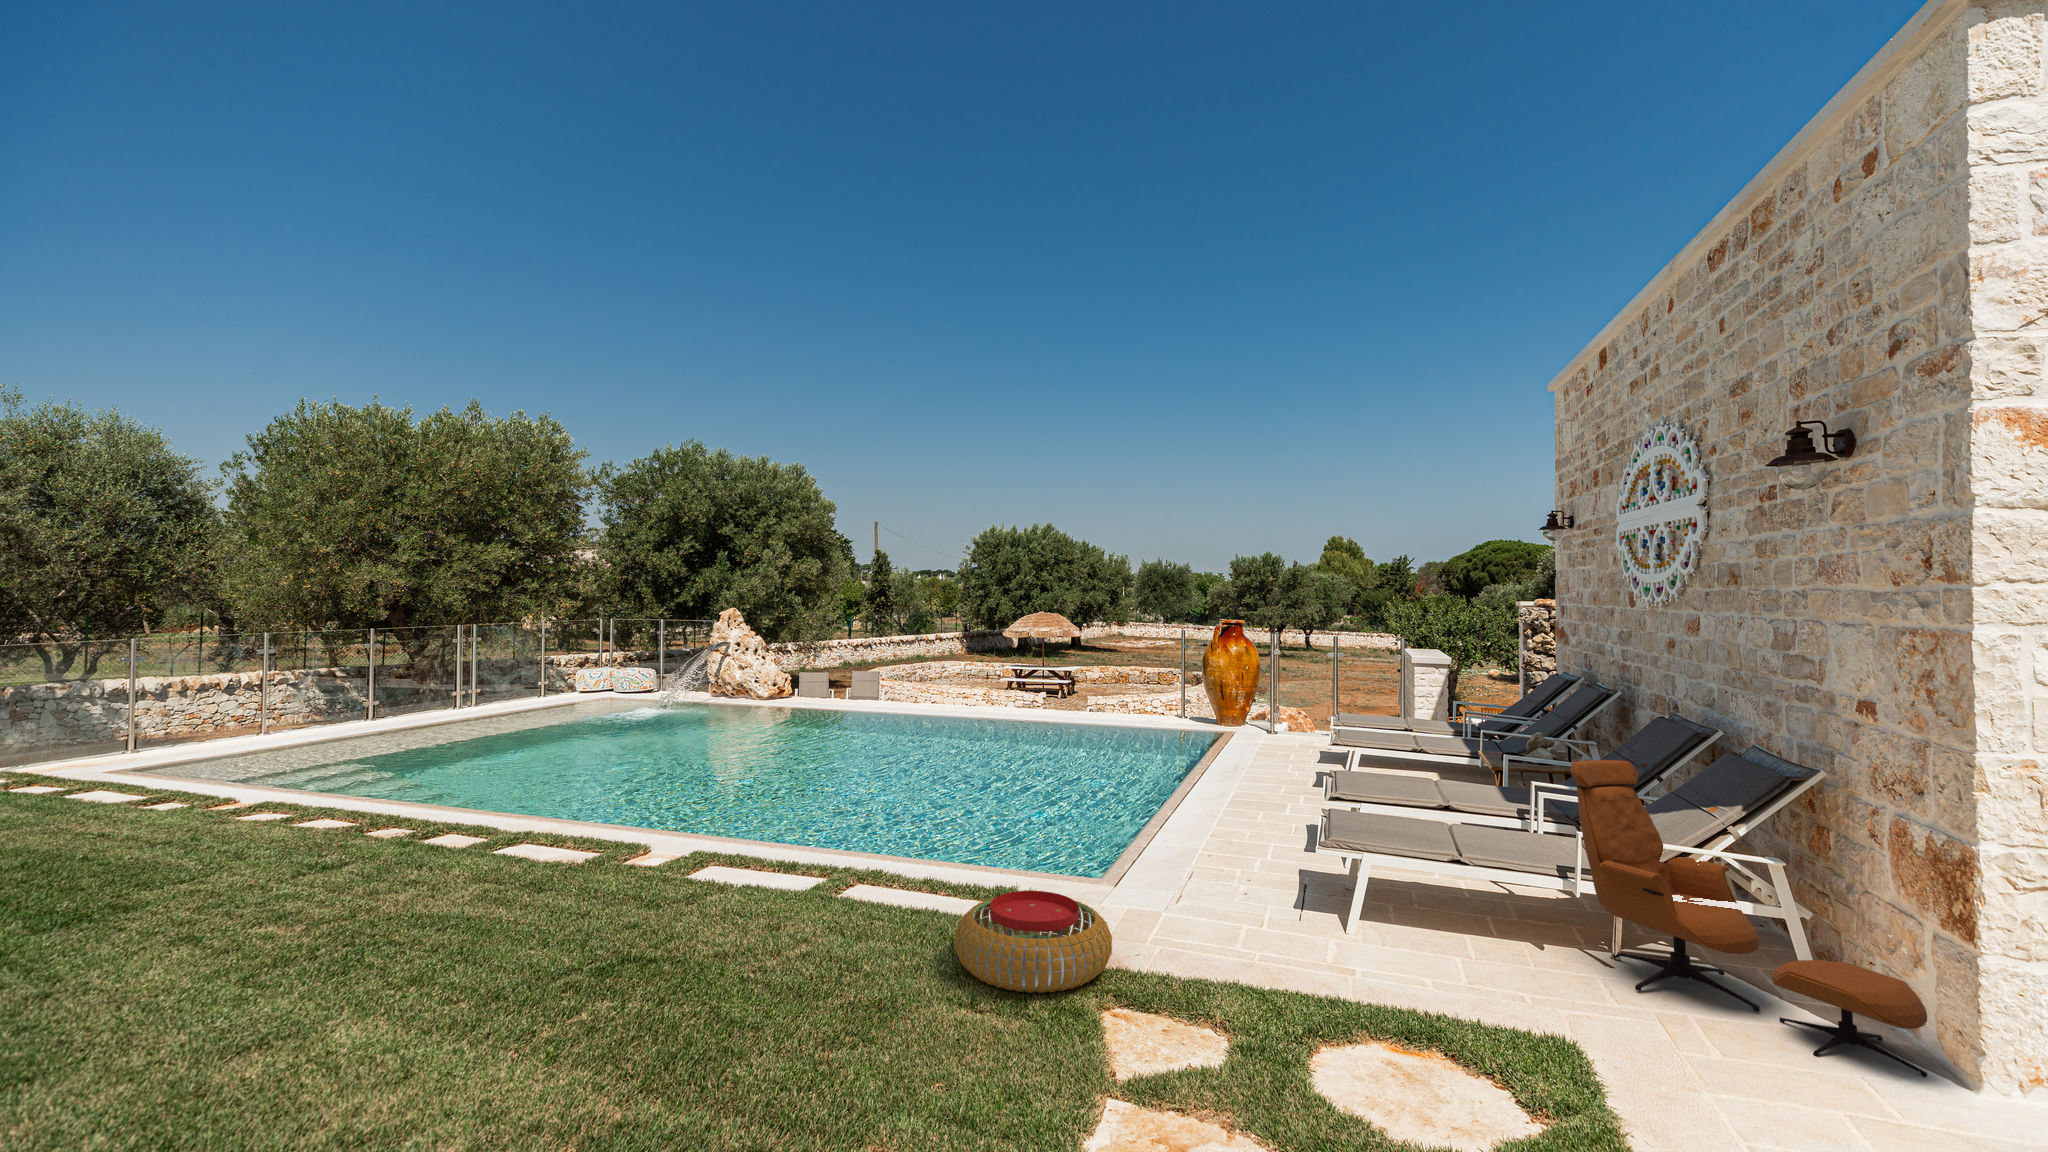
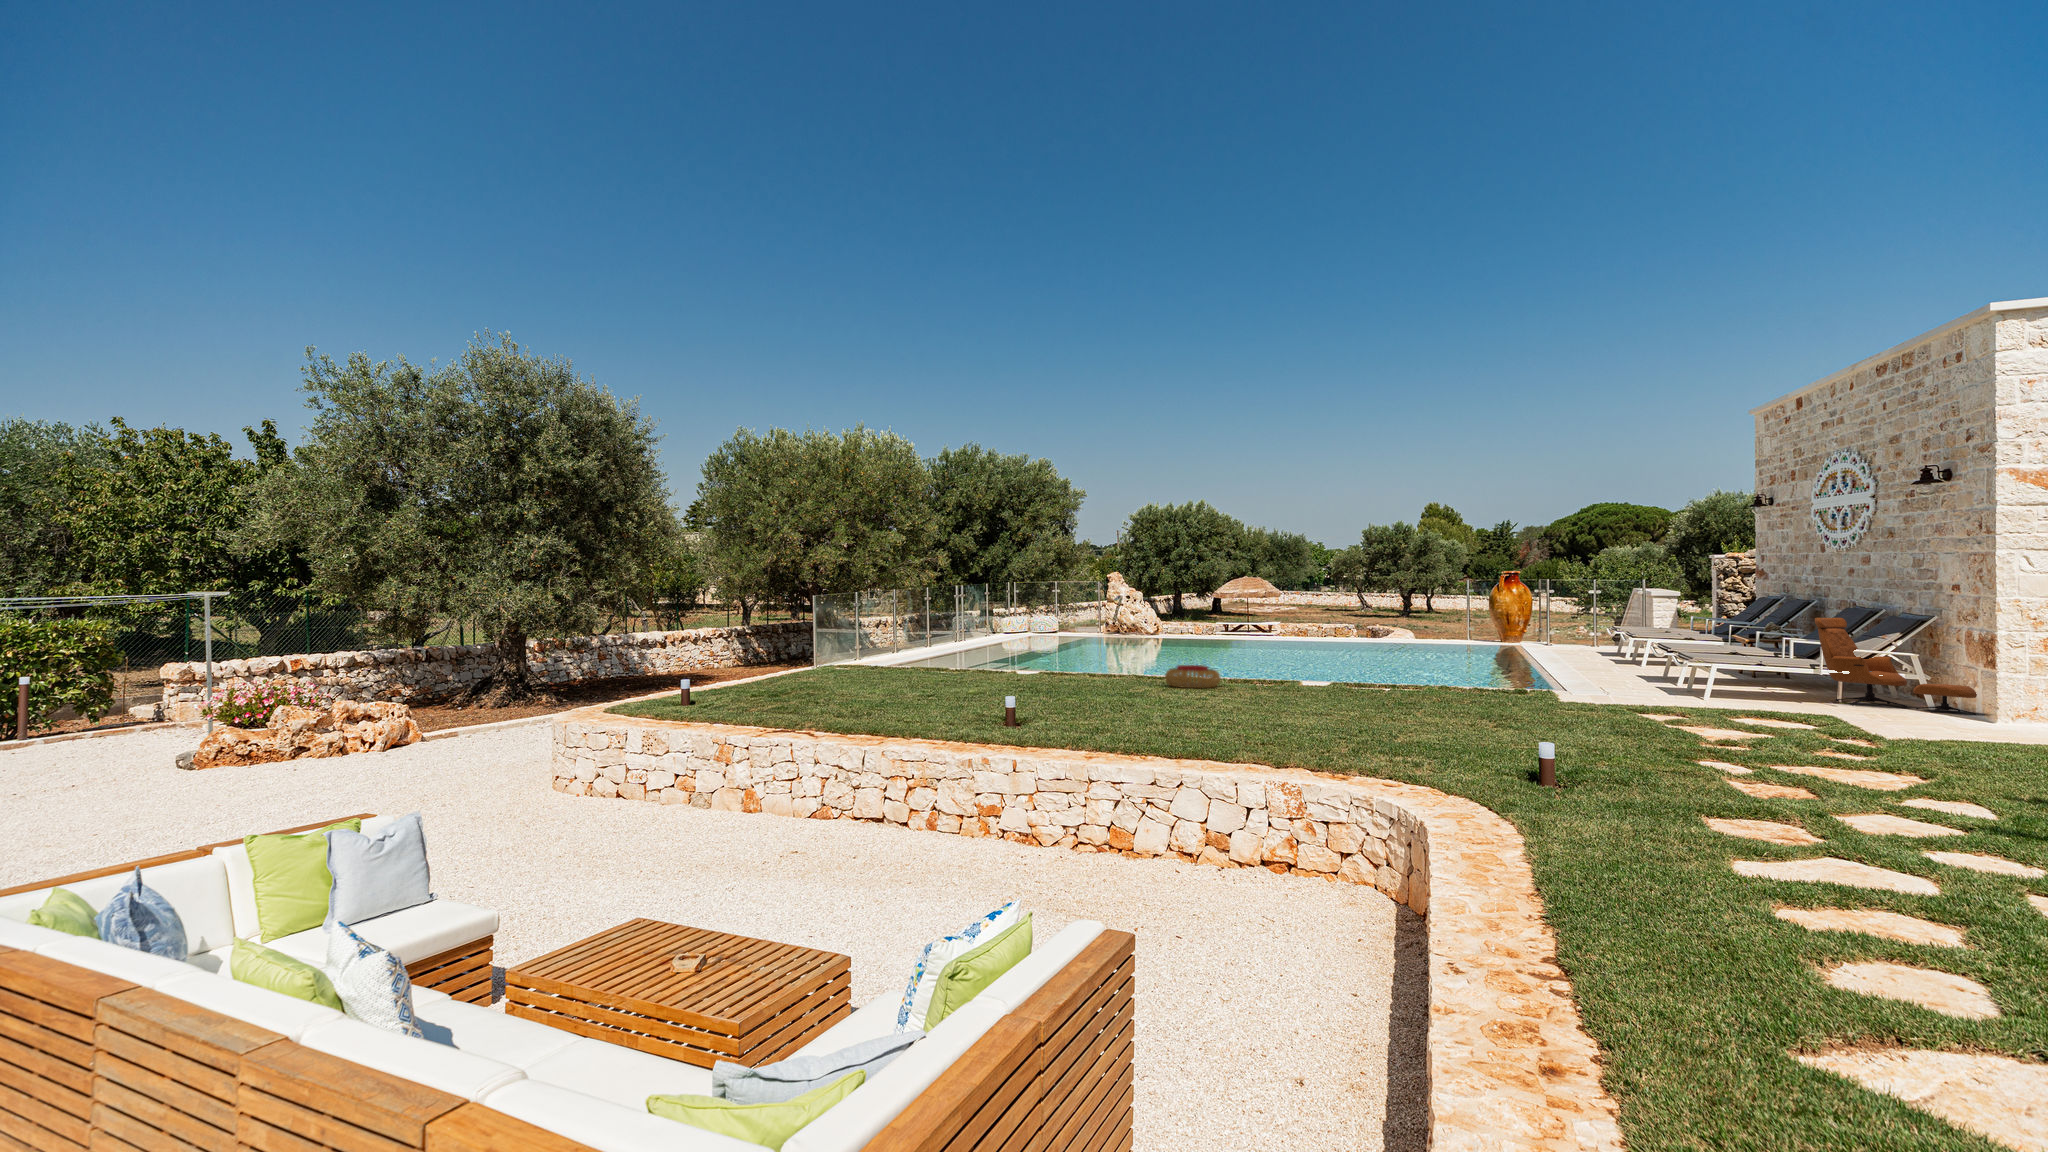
pouf: present [955,891,1112,993] -> present [1165,665,1221,688]

